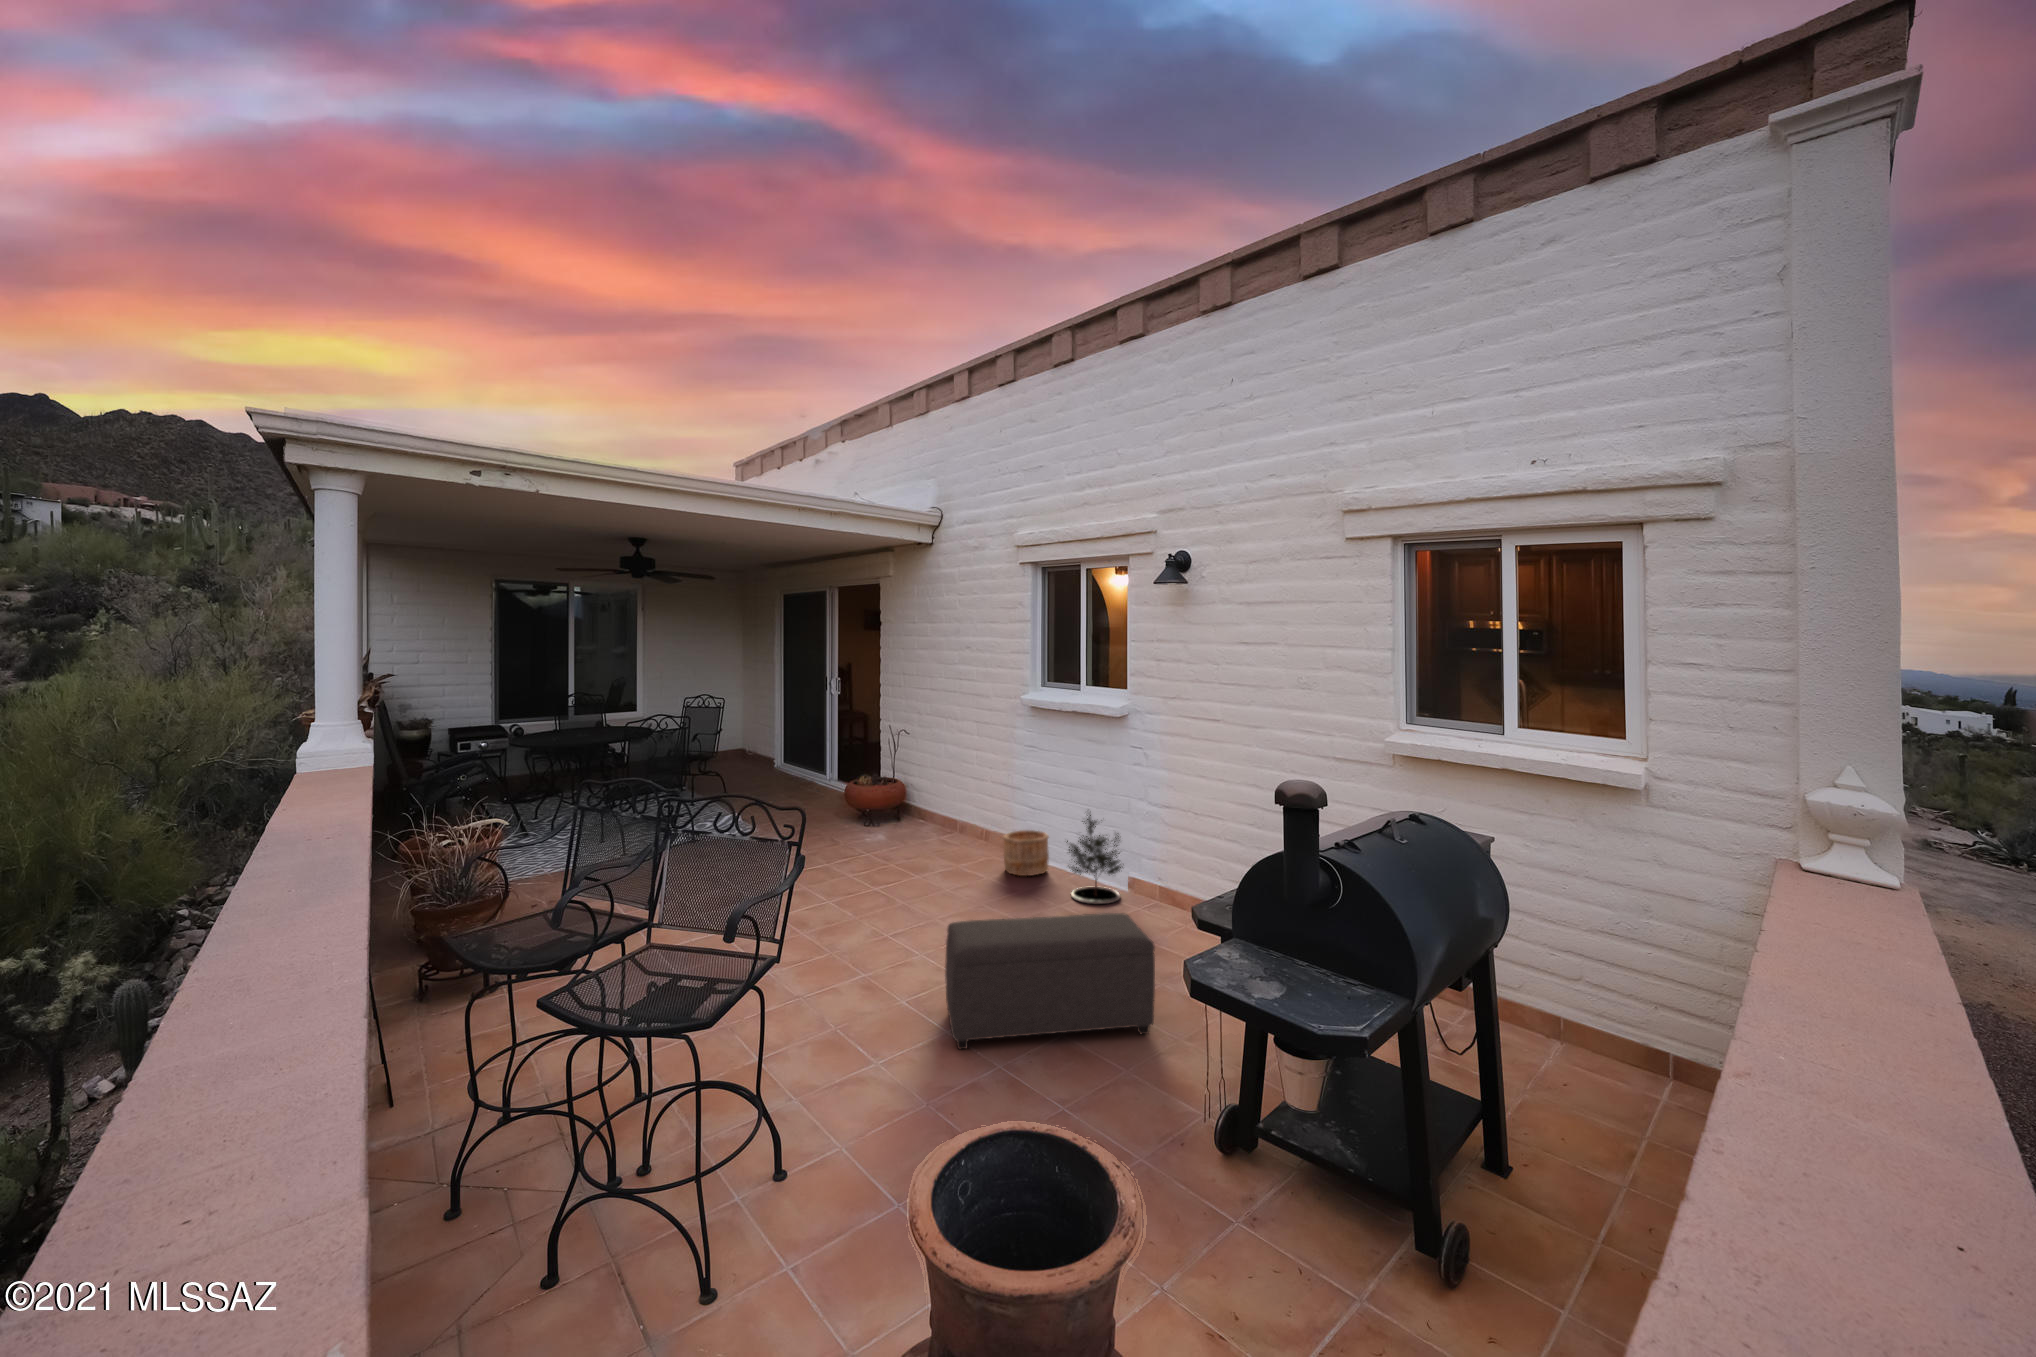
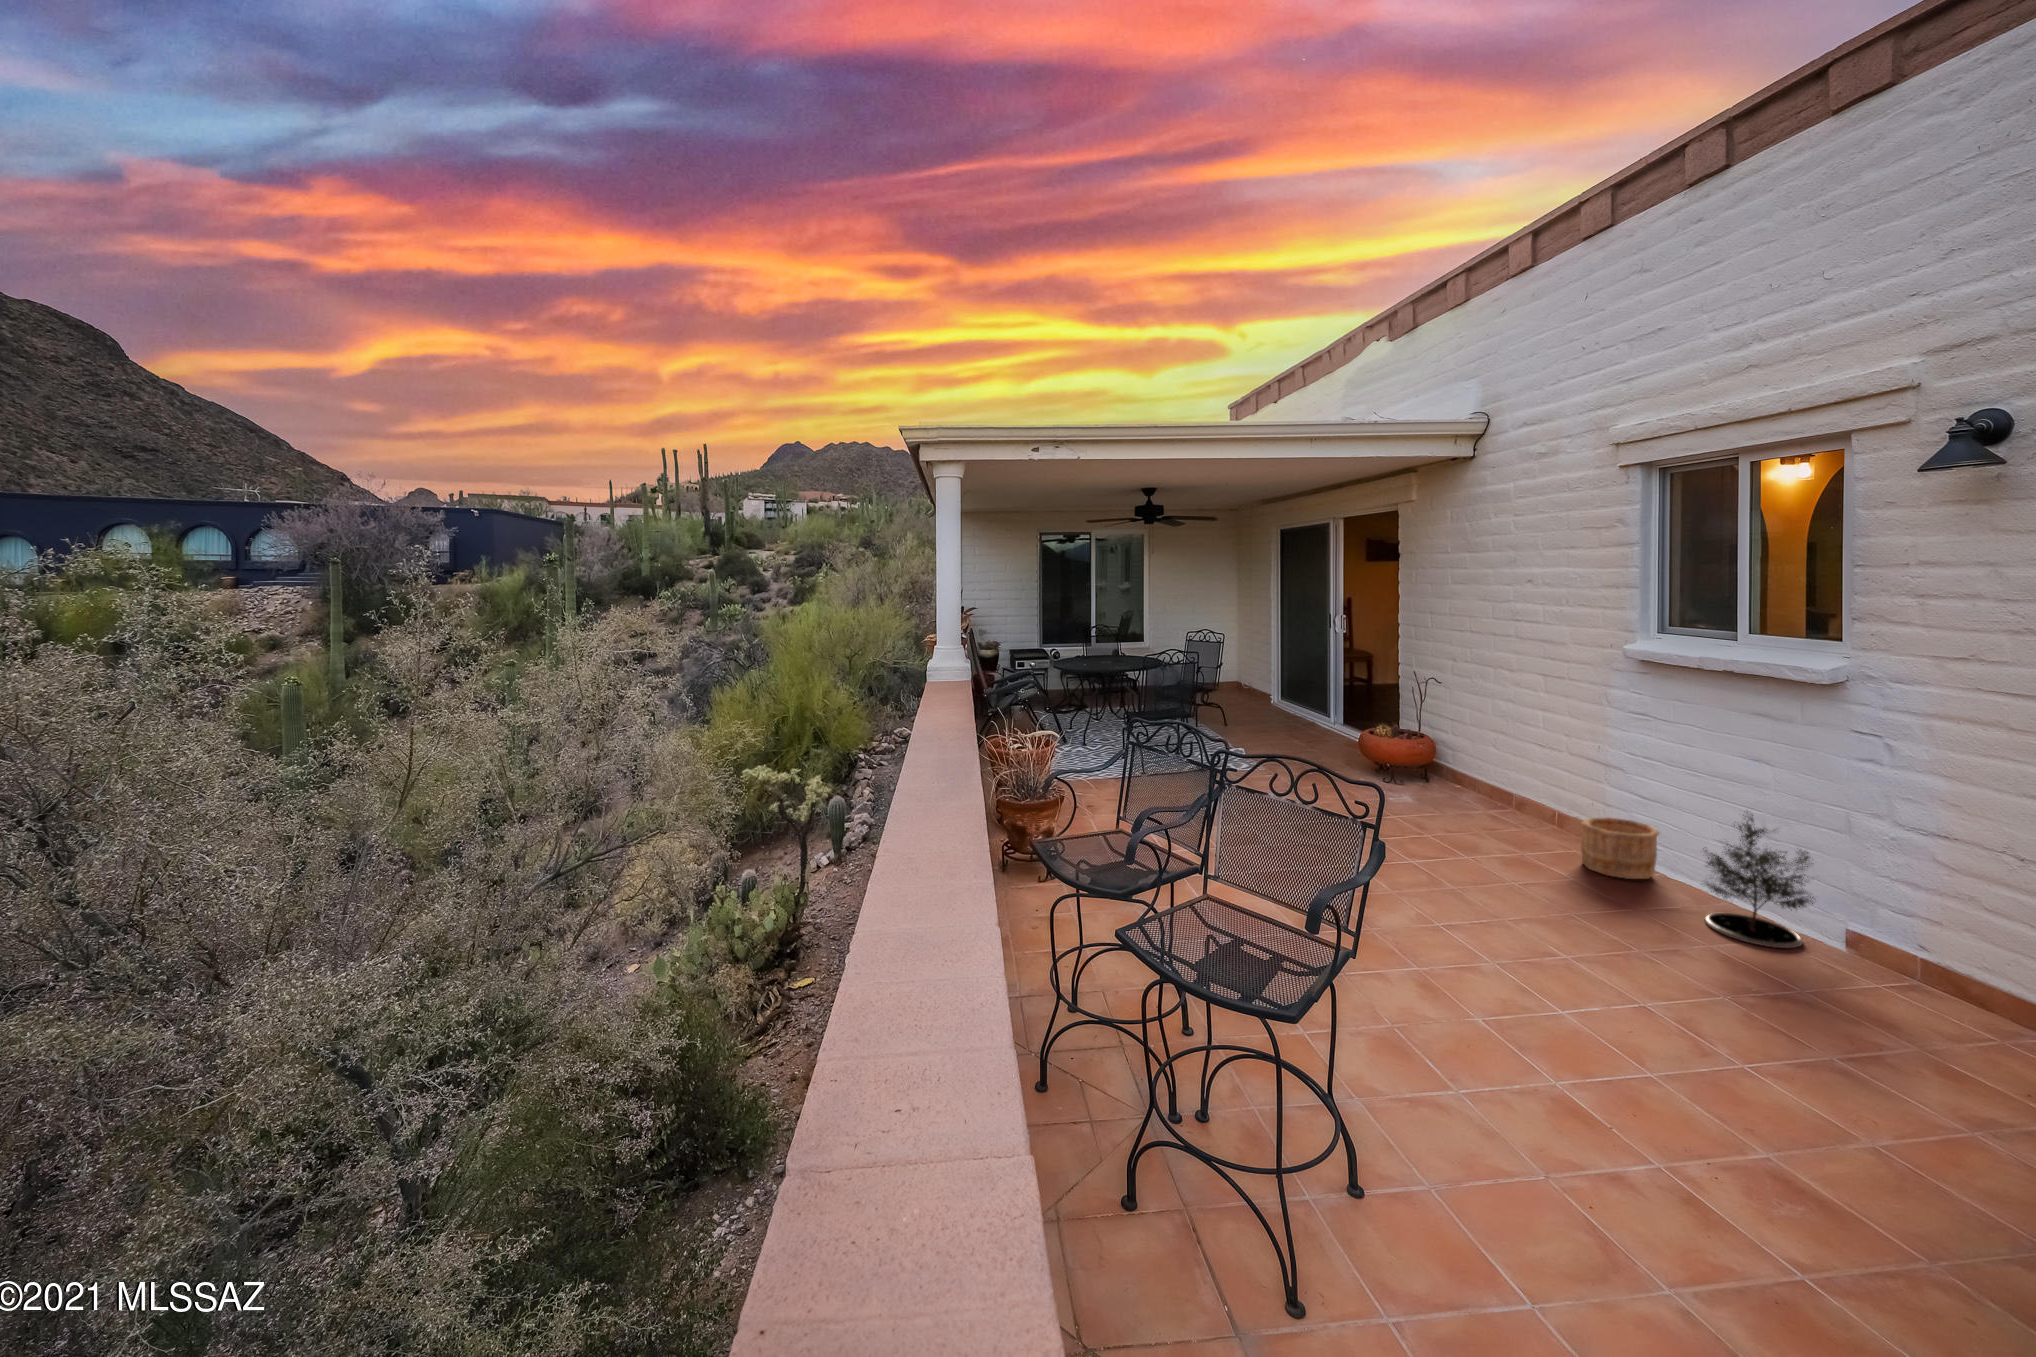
ottoman: present [945,913,1155,1049] -> none [1540,951,1979,1213]

